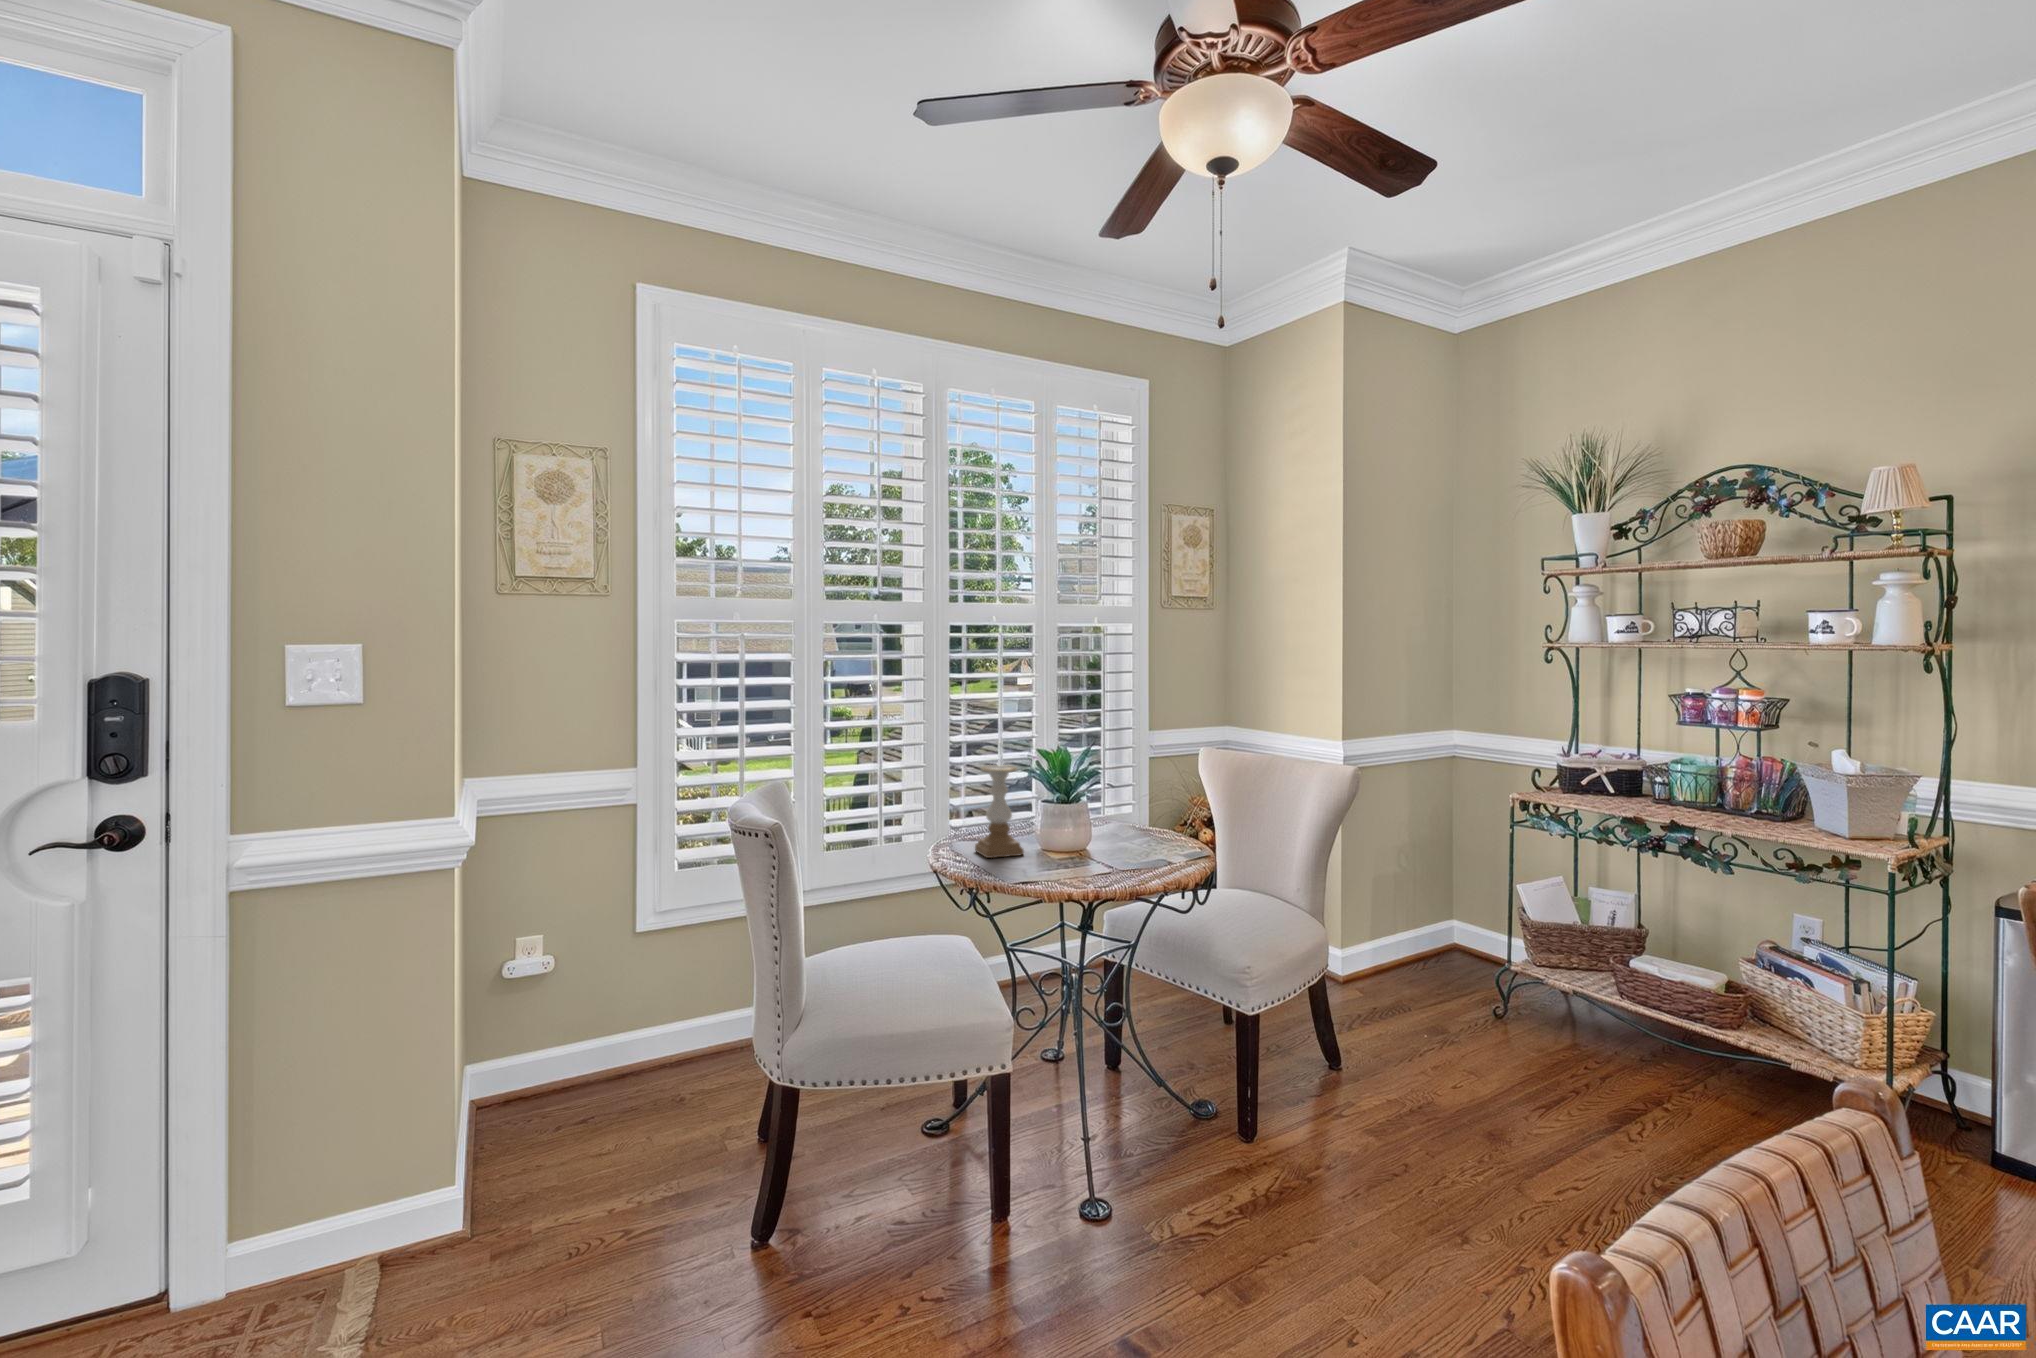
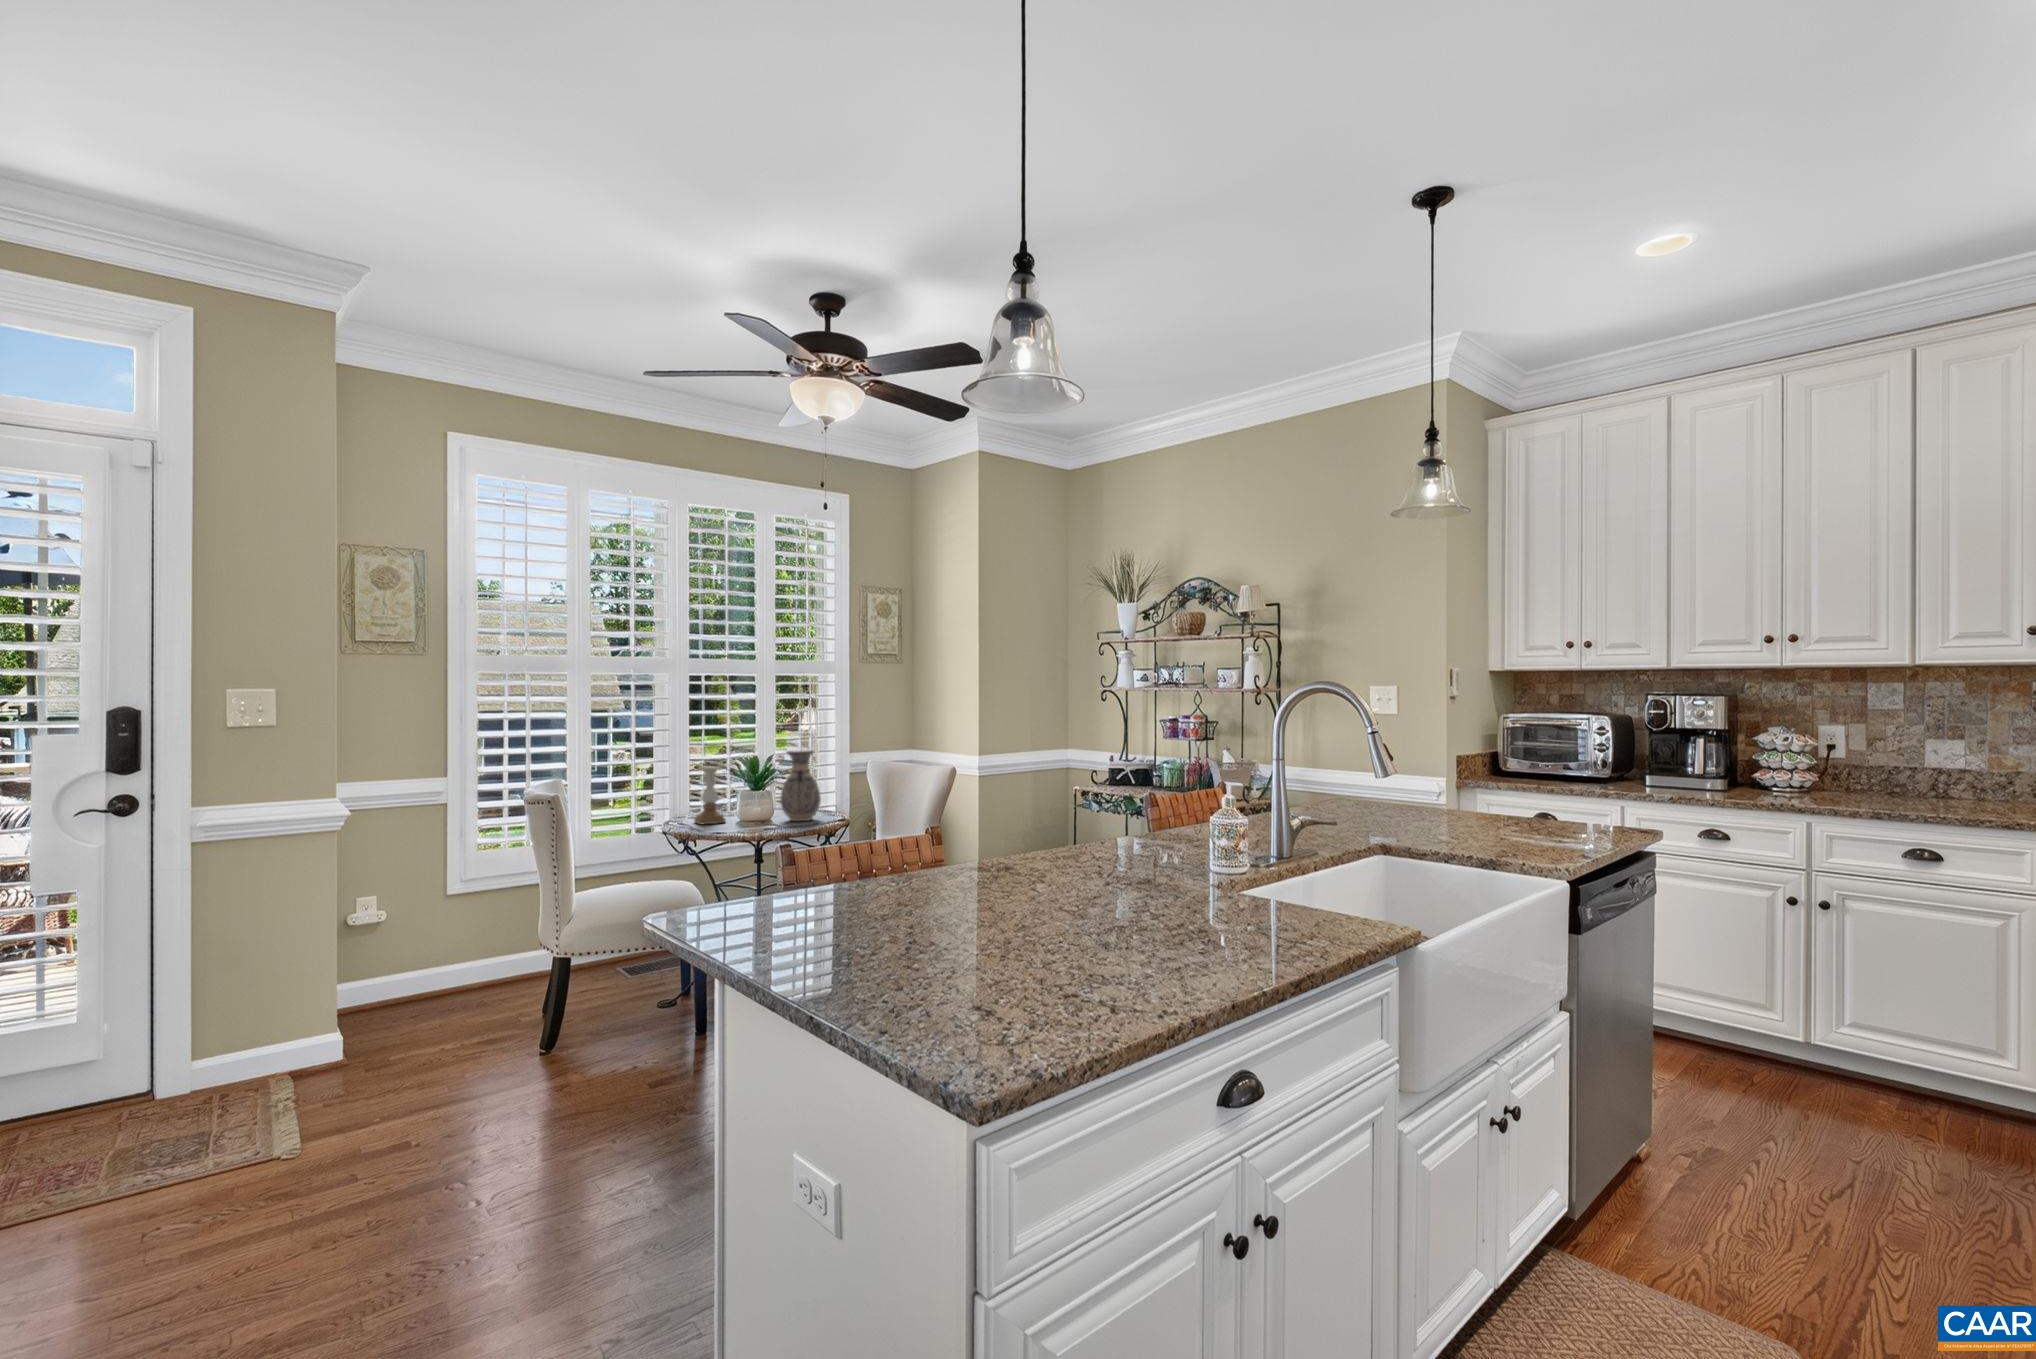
vase: none [1108,743,1171,858] -> present [780,750,821,821]

